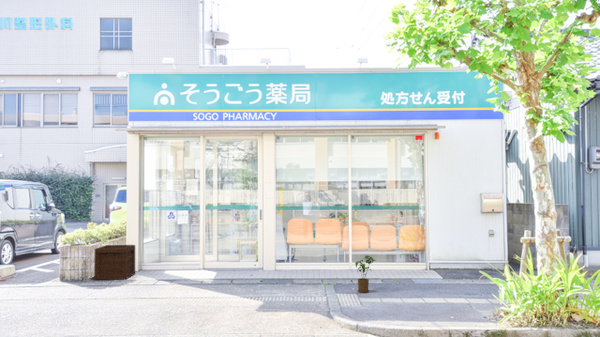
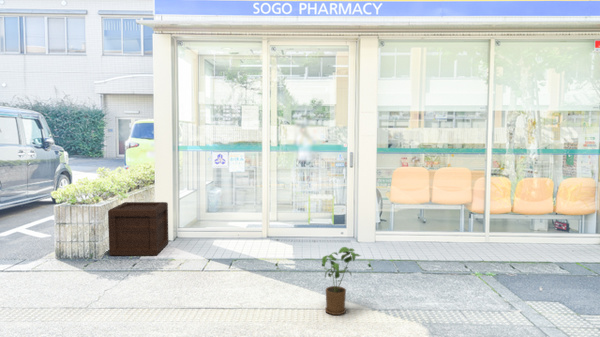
house plant: present [355,256,375,293] -> present [322,247,360,315]

